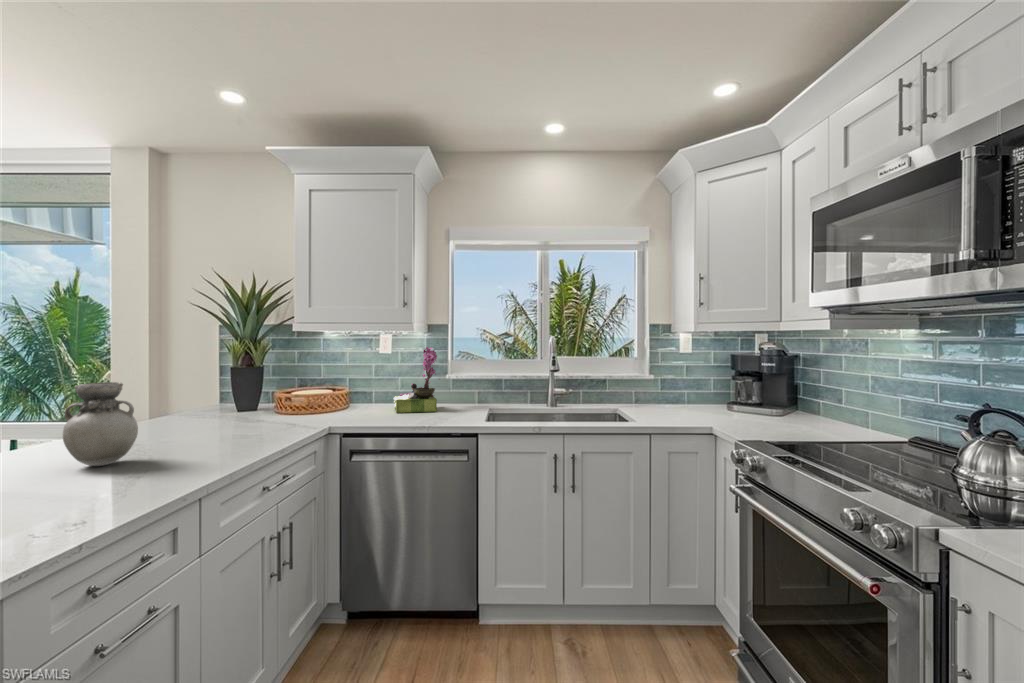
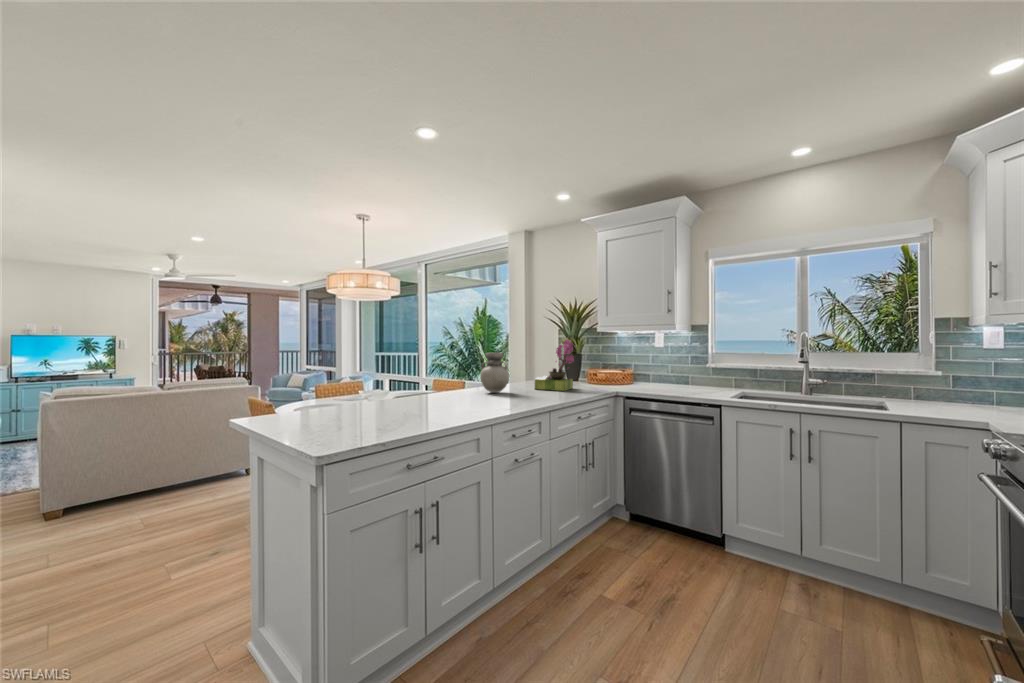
flower arrangement: present [394,347,437,413] -> present [535,339,574,391]

